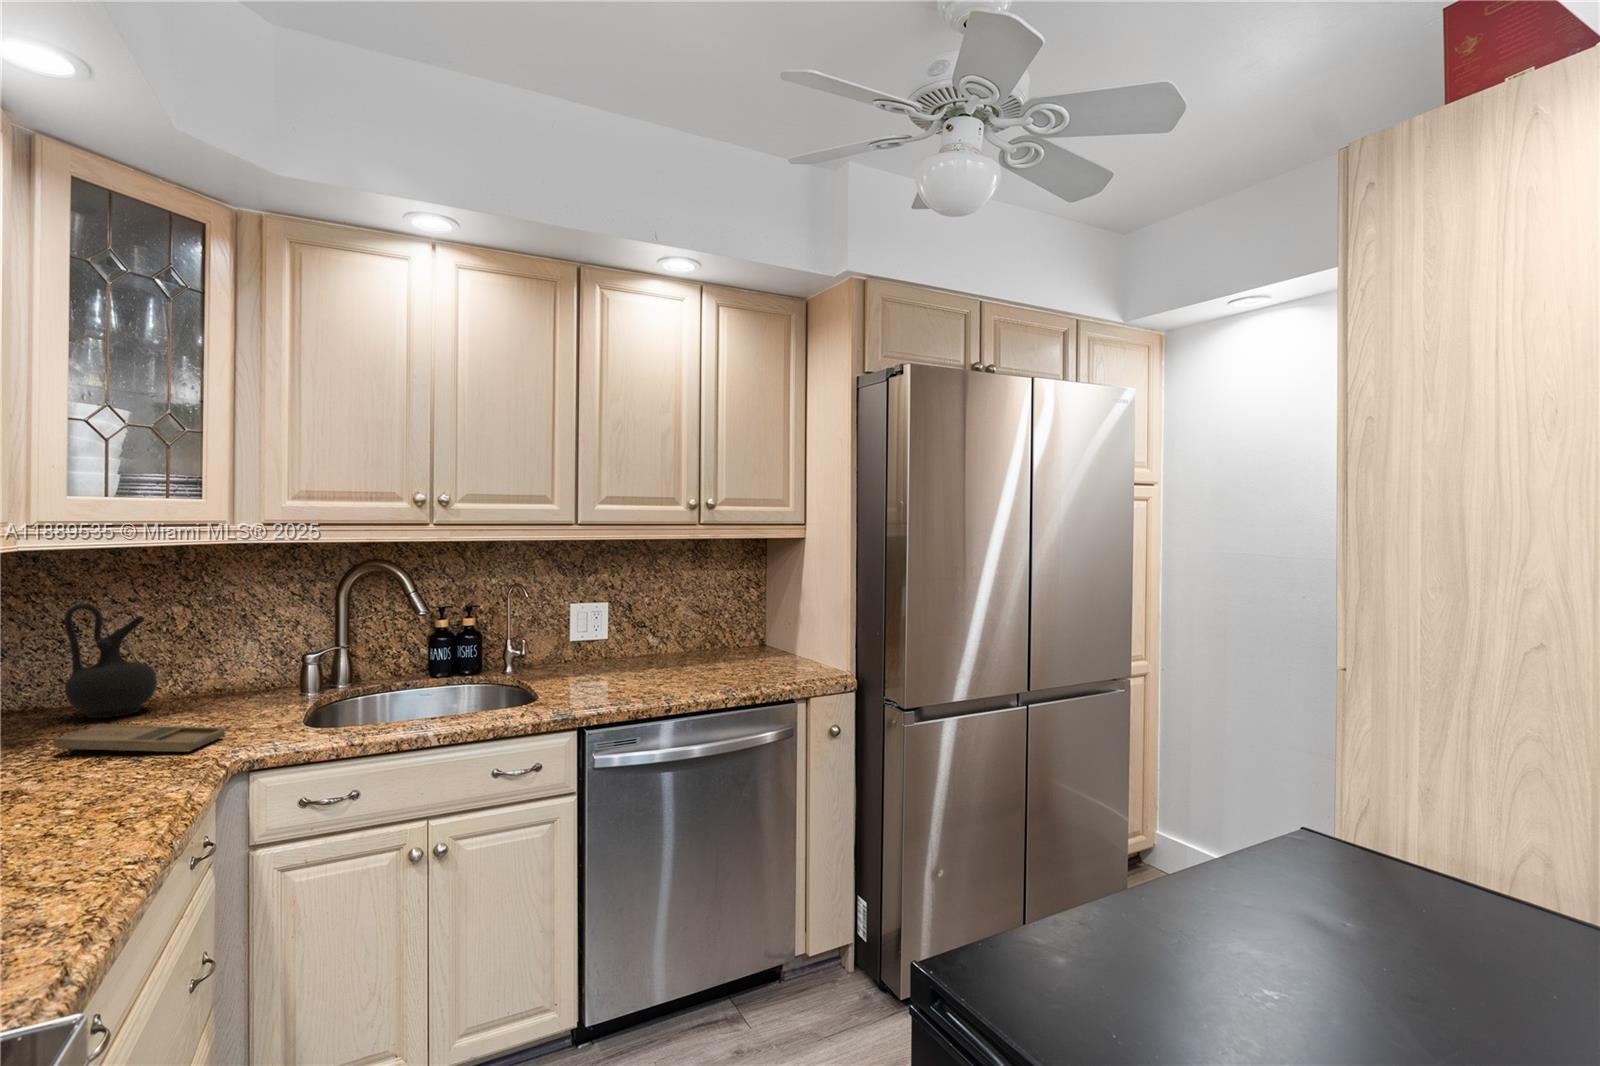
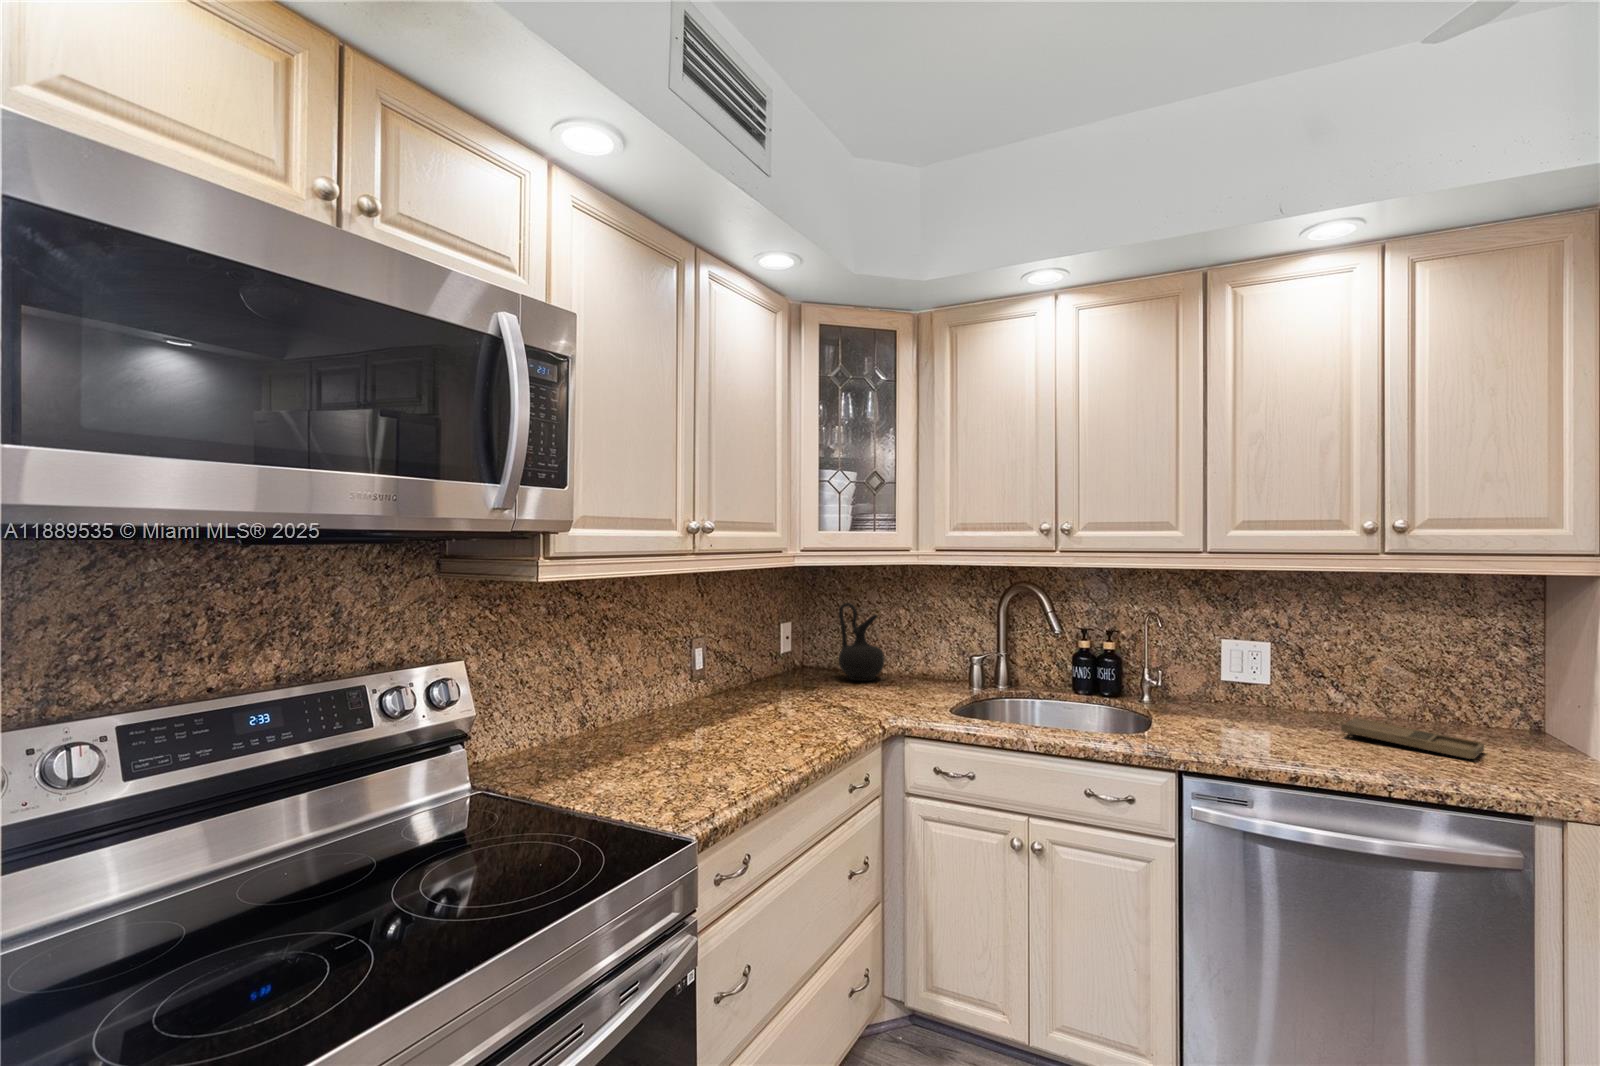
tray: present [53,724,225,753] -> present [1341,718,1484,759]

